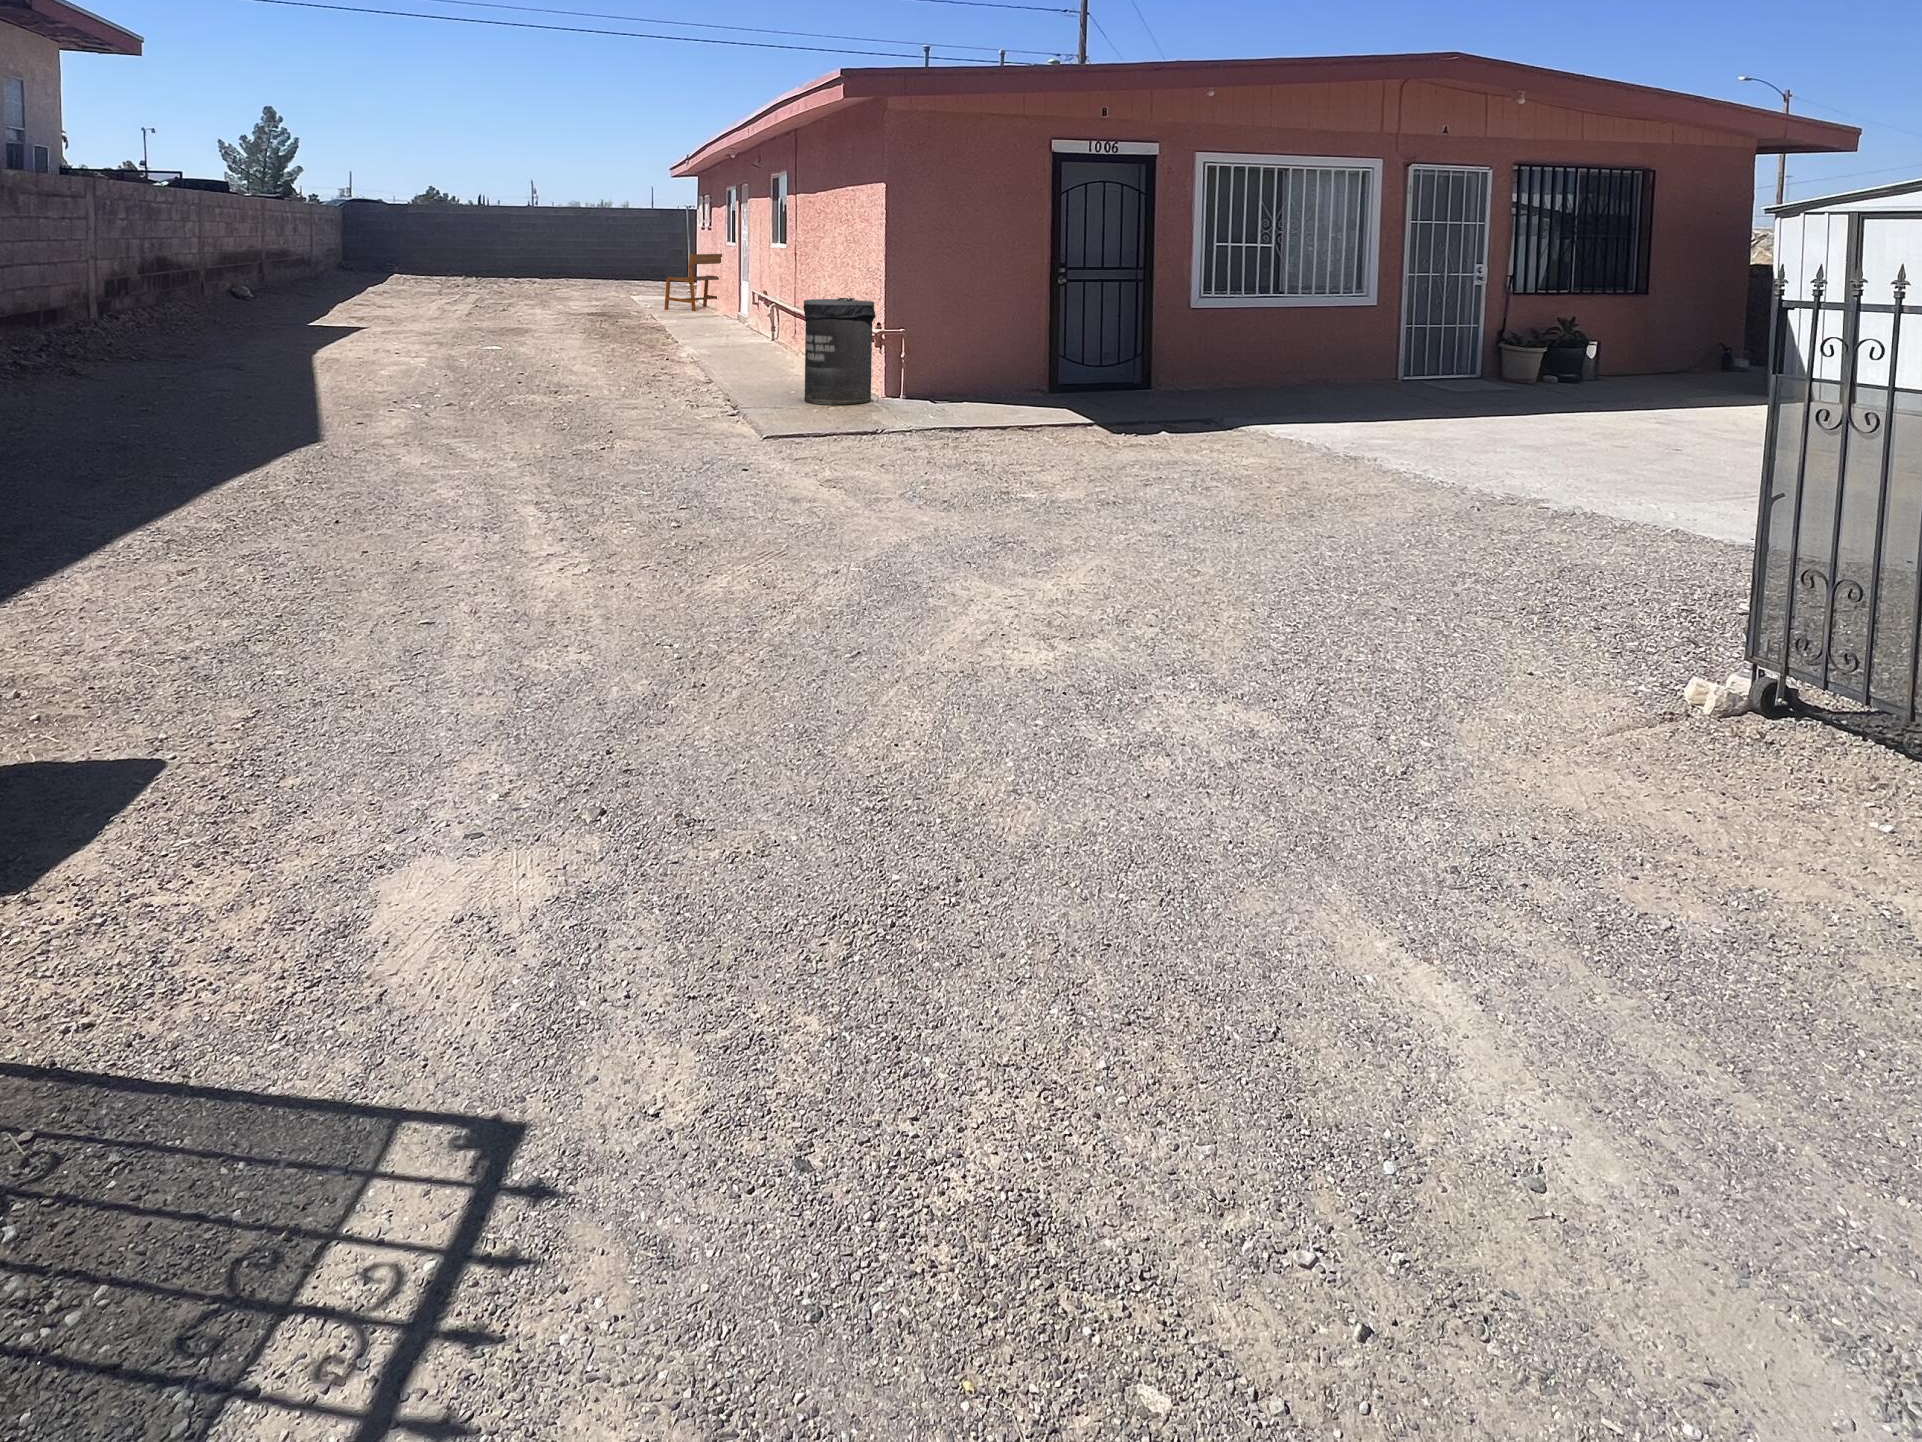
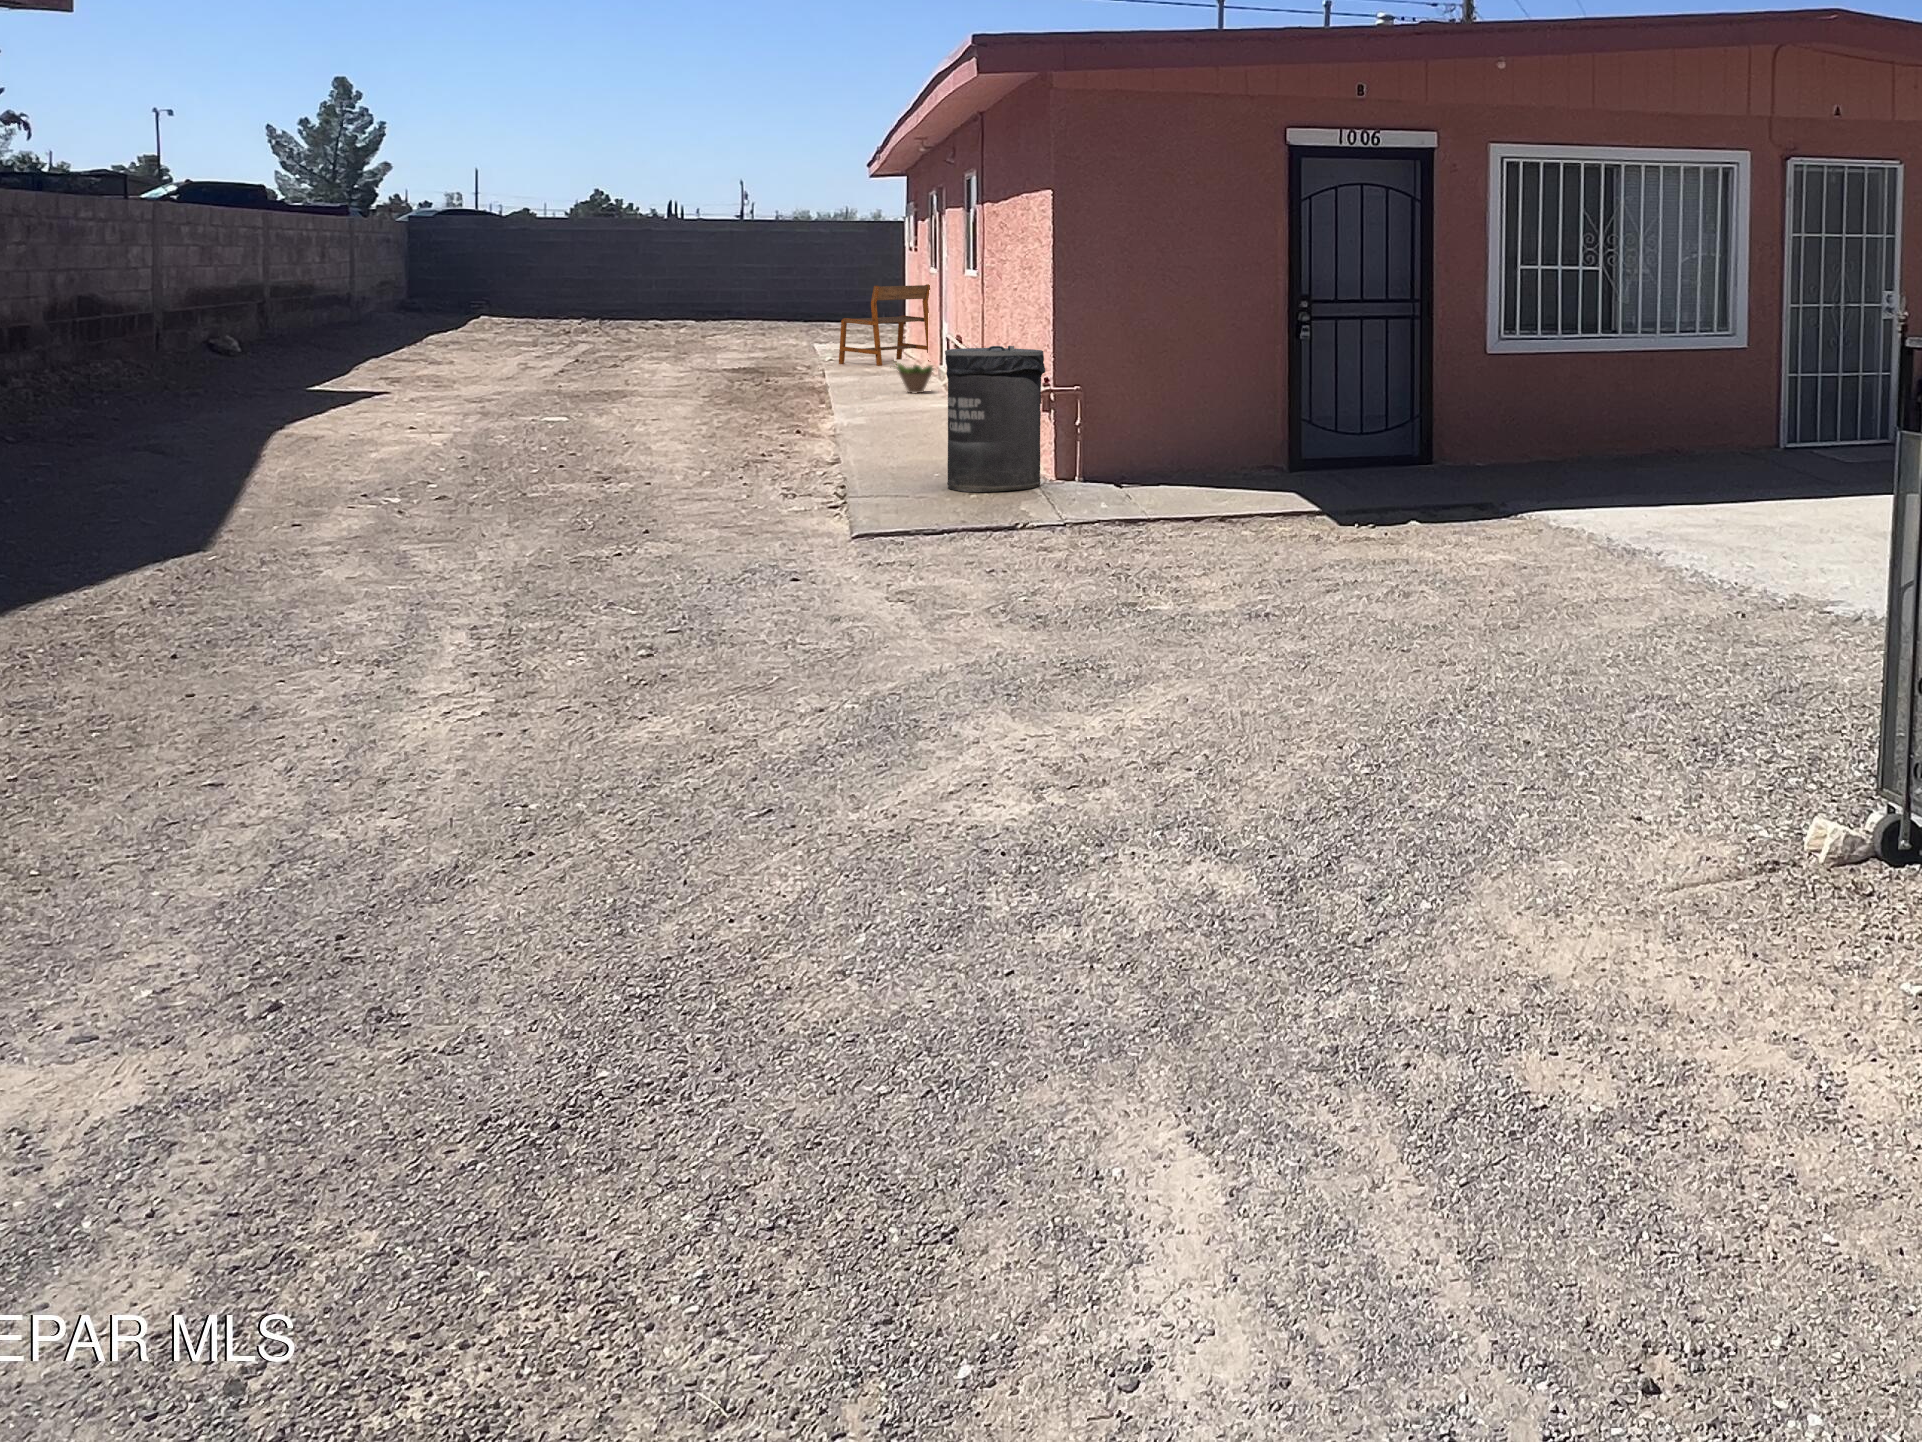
decorative plant: none [716,308,751,331] -> present [896,363,934,393]

